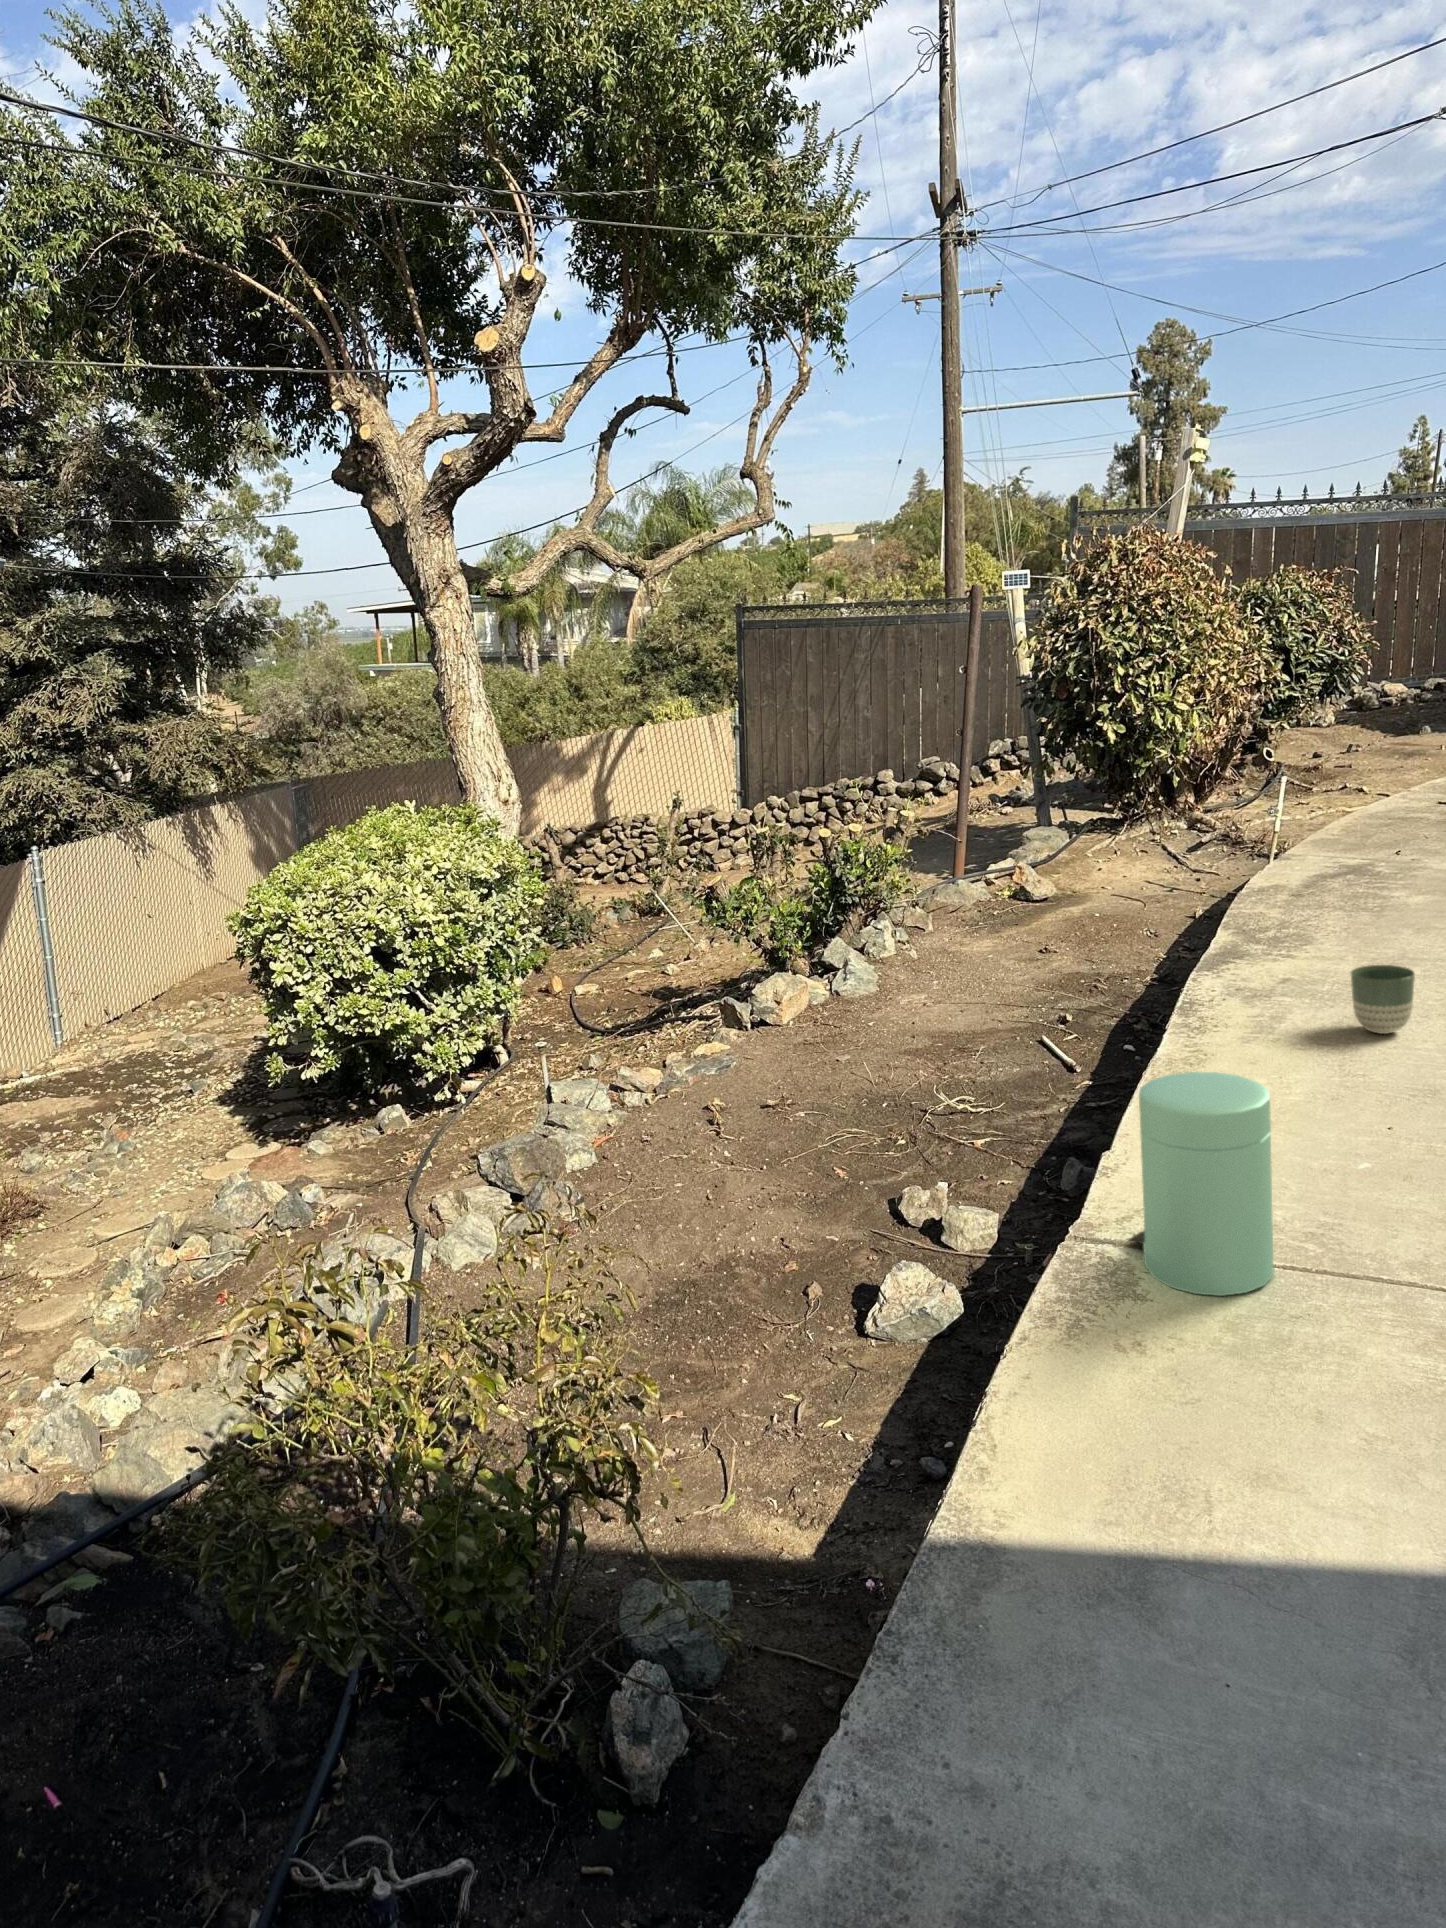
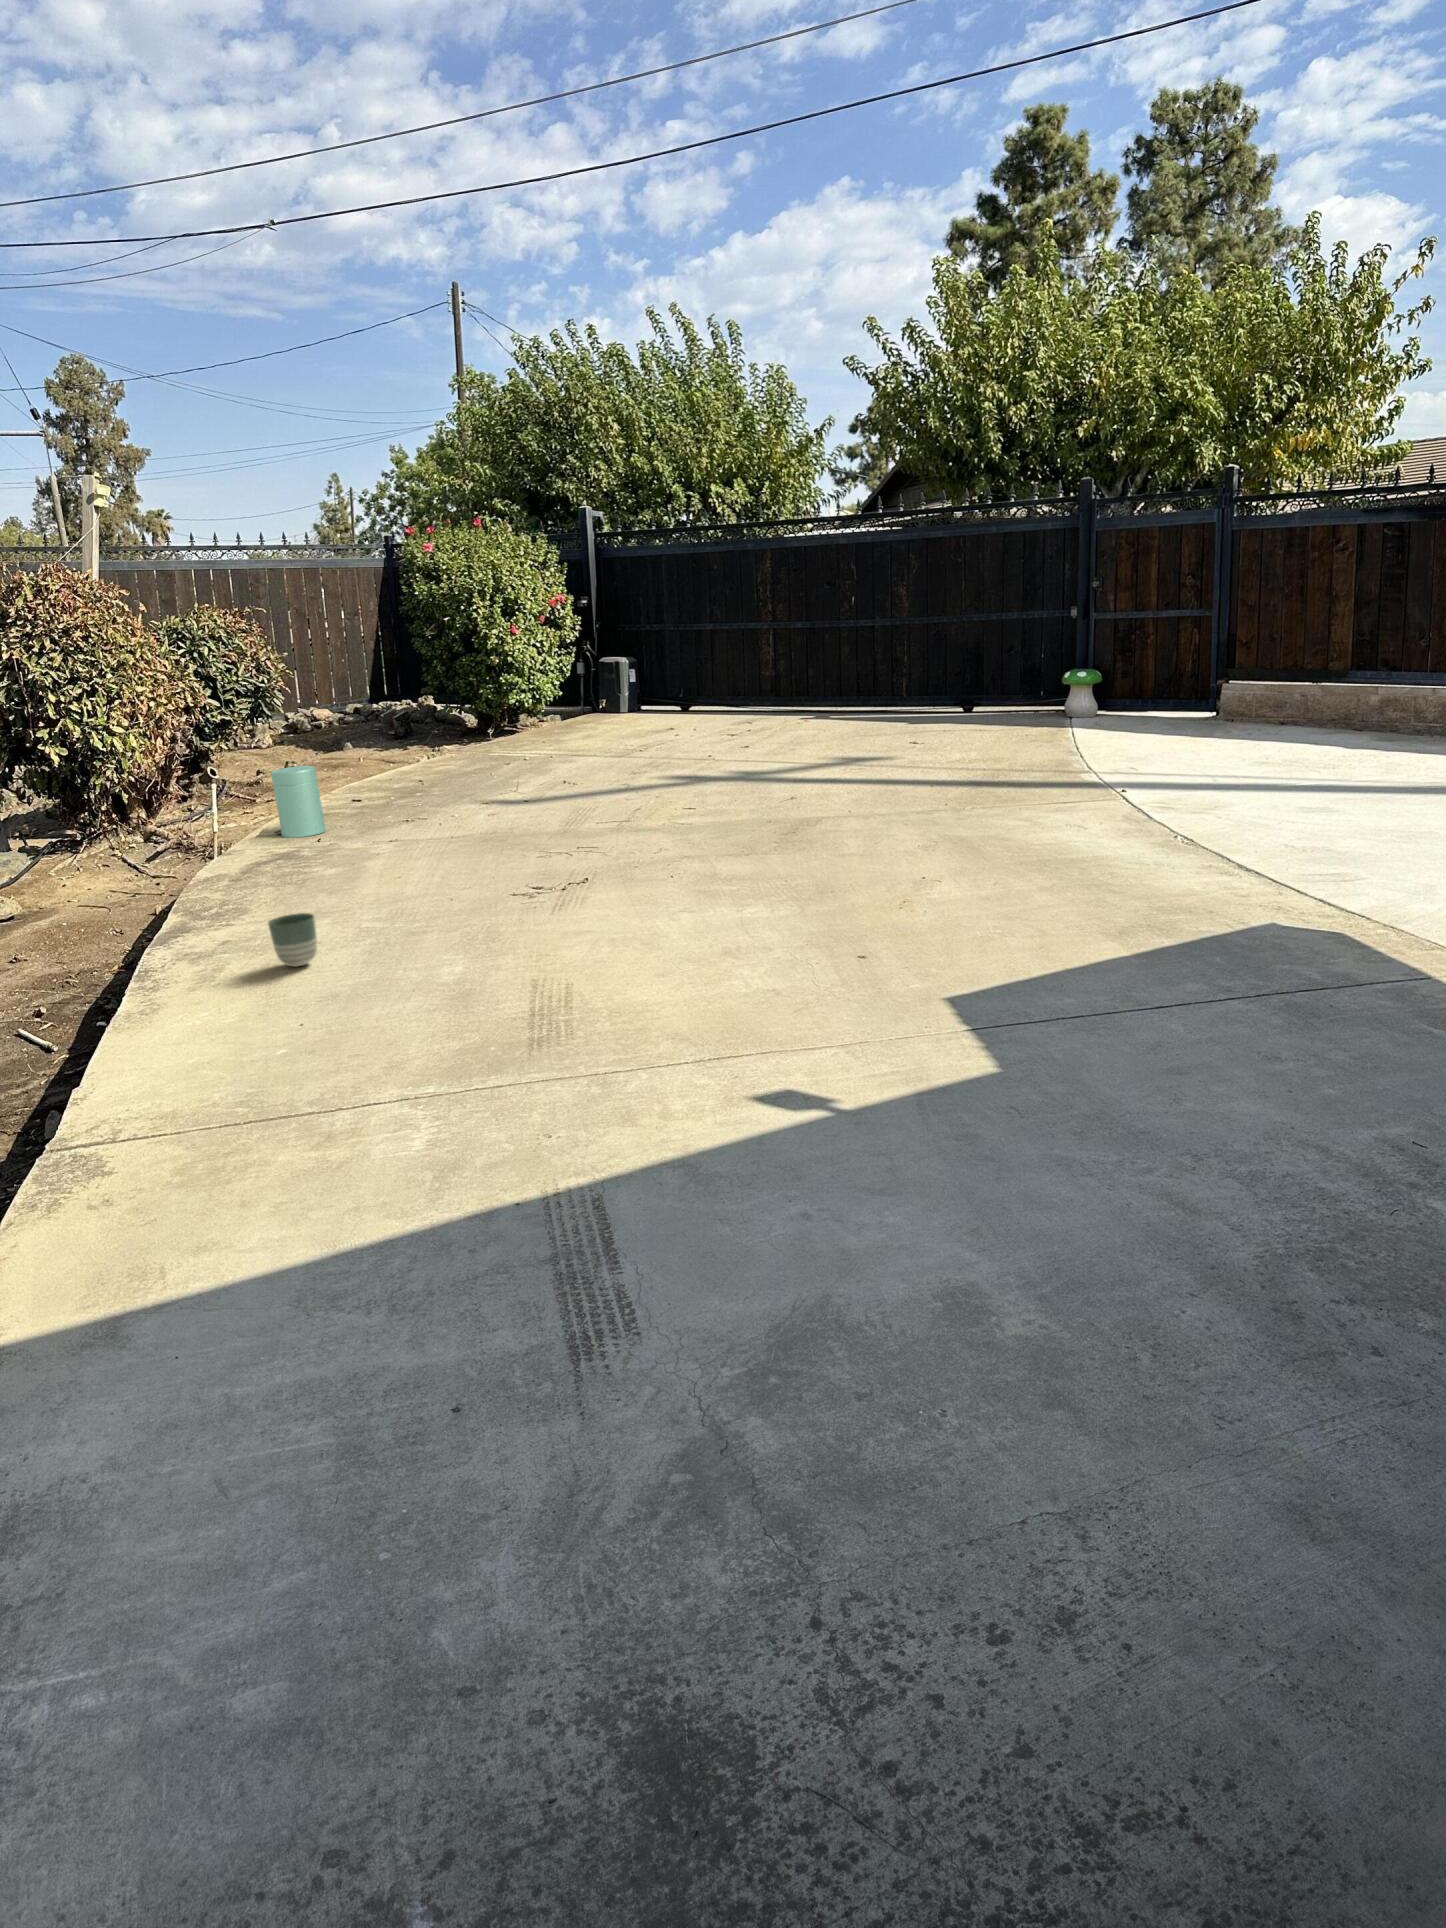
trash can: present [1128,1072,1274,1296] -> present [271,766,326,838]

